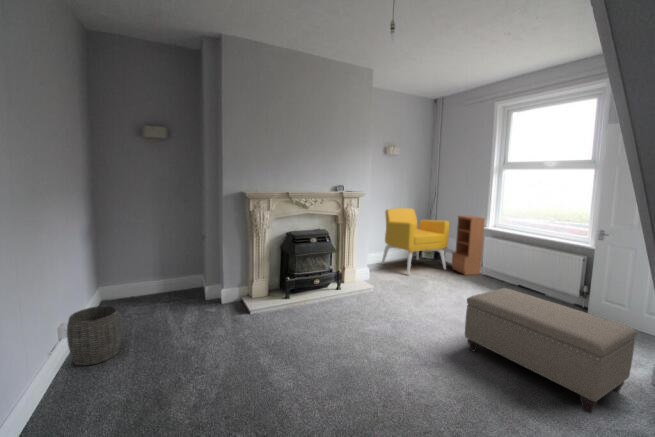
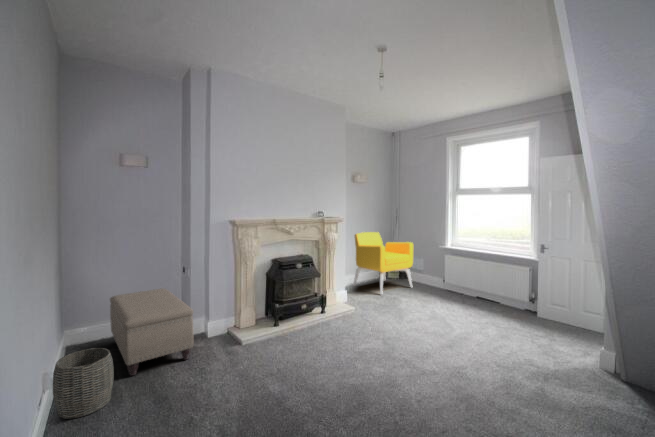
bookcase: present [452,216,485,275] -> none [417,237,444,291]
ottoman: present [465,288,637,413] -> present [110,288,193,375]

